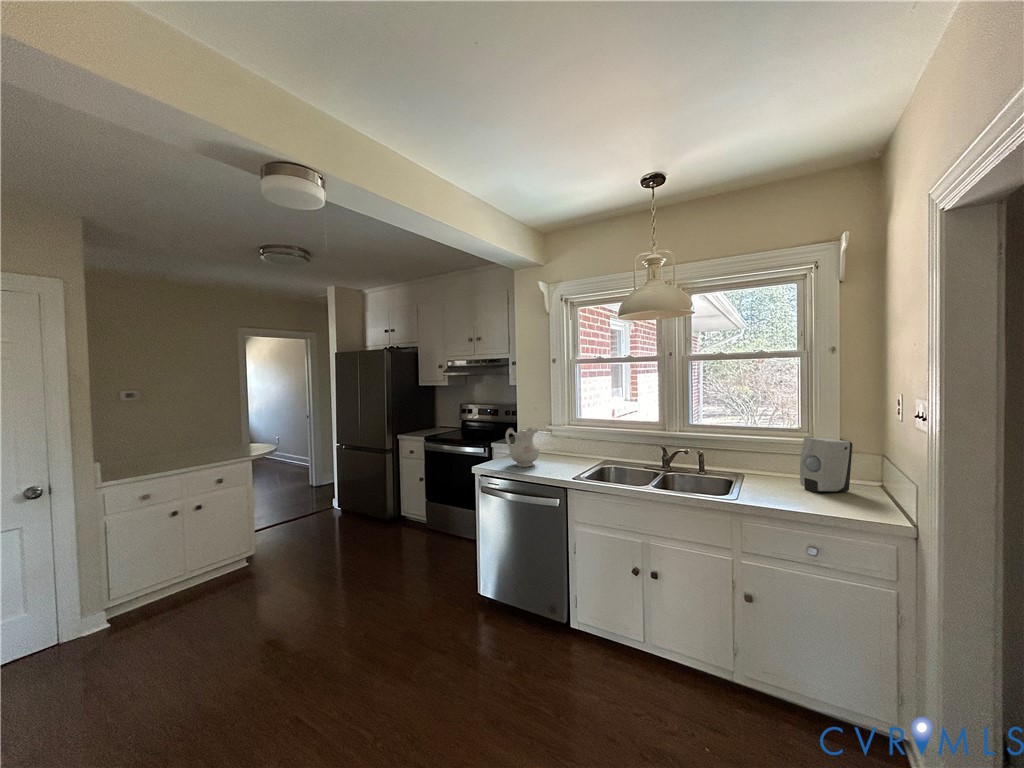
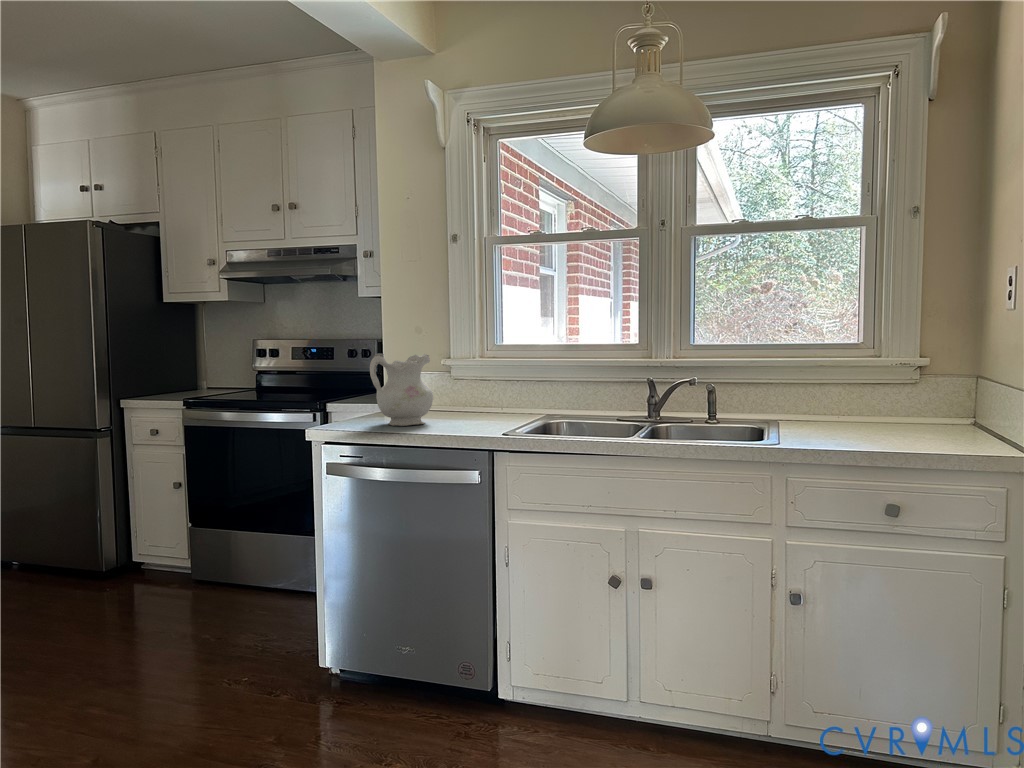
soap dispenser: present [800,437,852,493] -> none [861,348,933,431]

